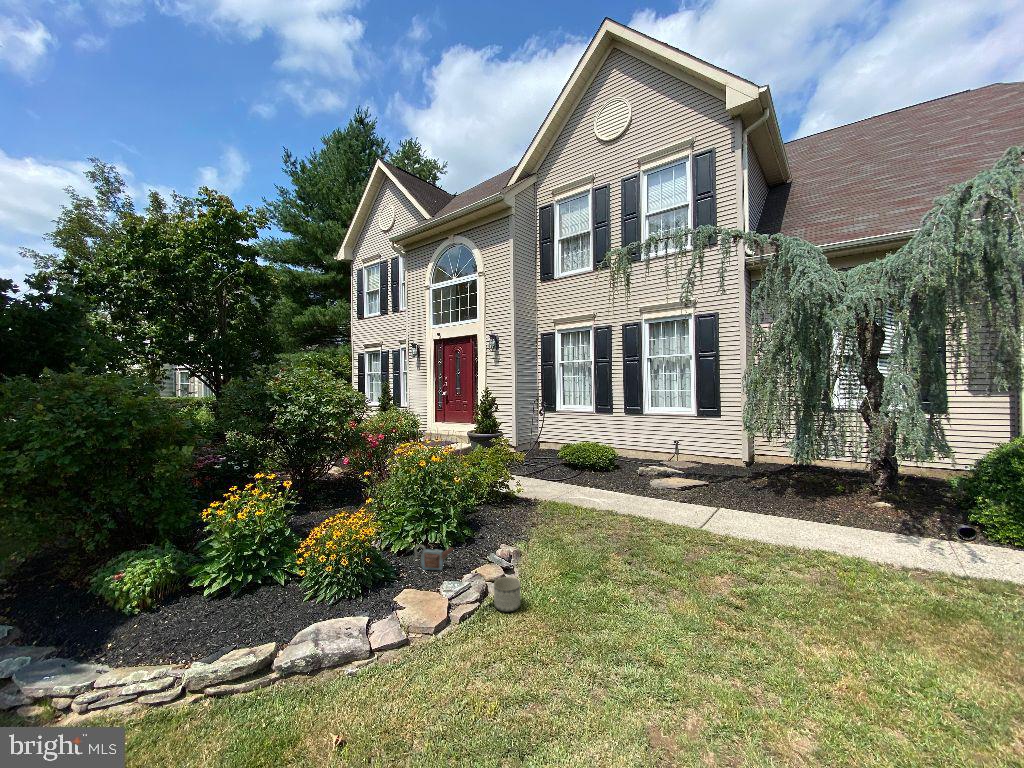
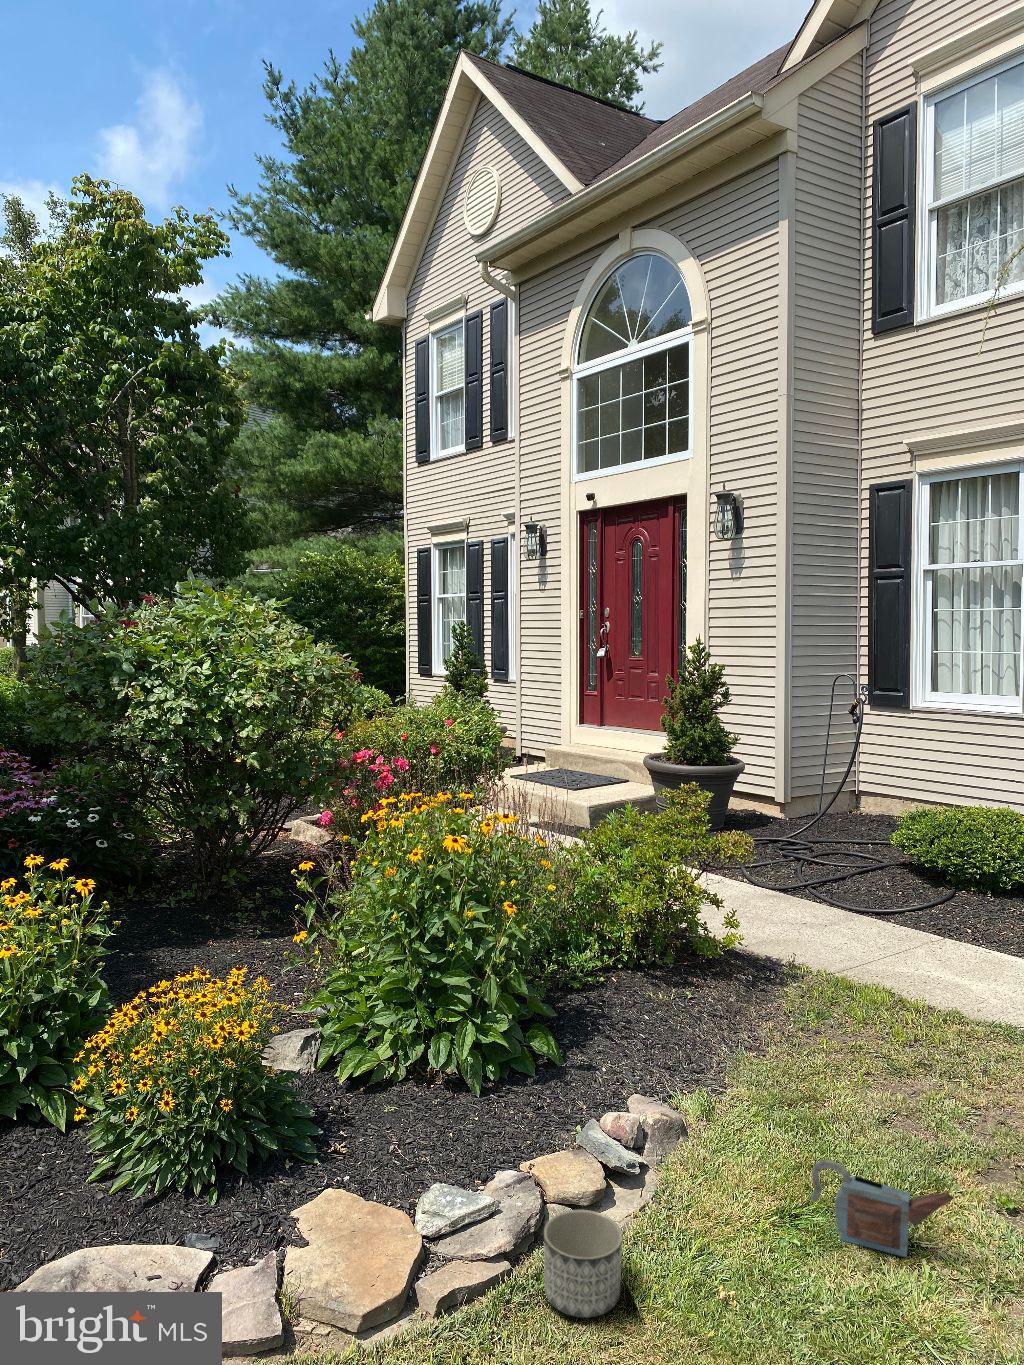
watering can: present [414,545,454,570] -> present [810,1160,954,1257]

